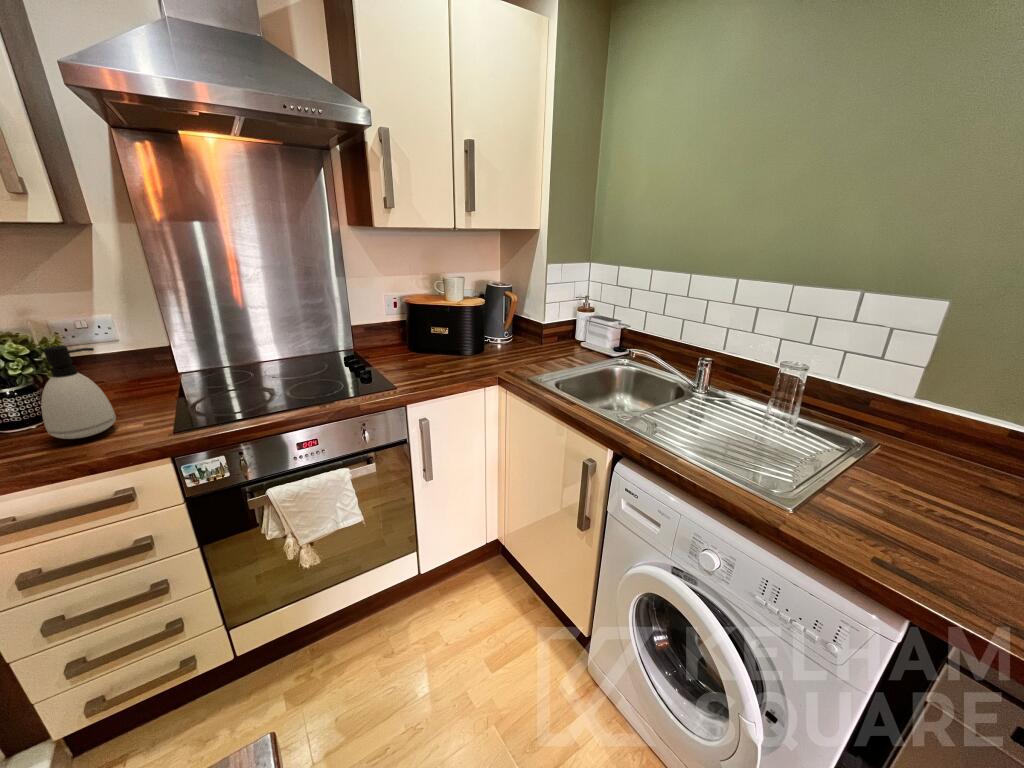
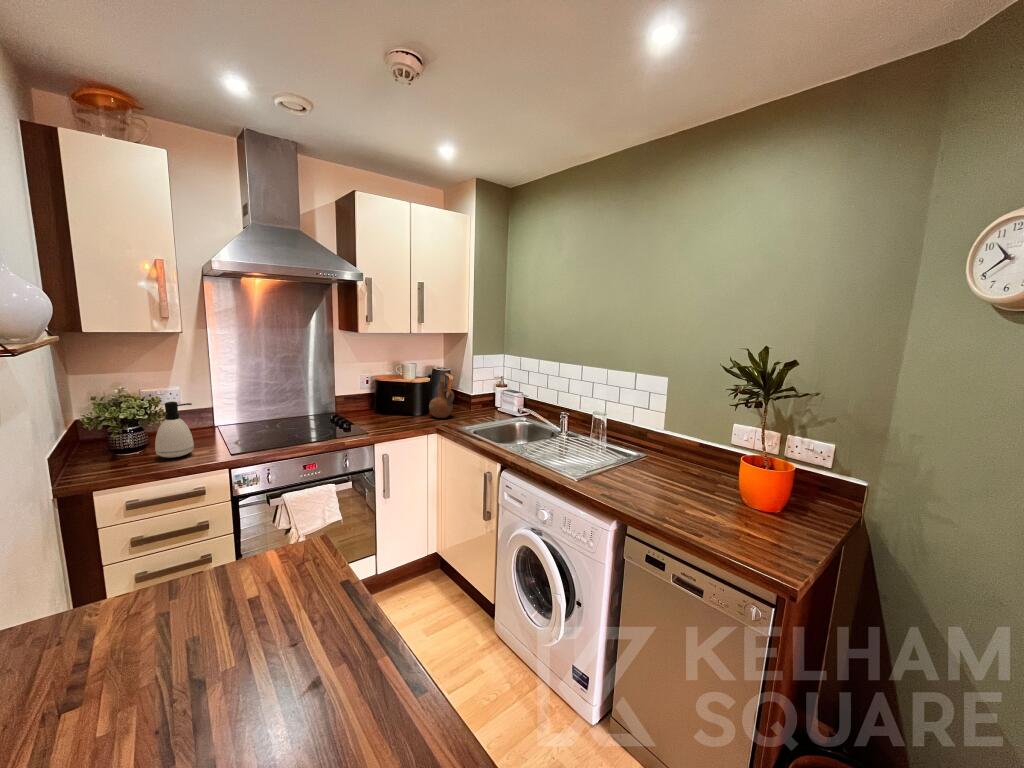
ceramic pitcher: none [485,294,522,360] -> present [429,375,454,418]

